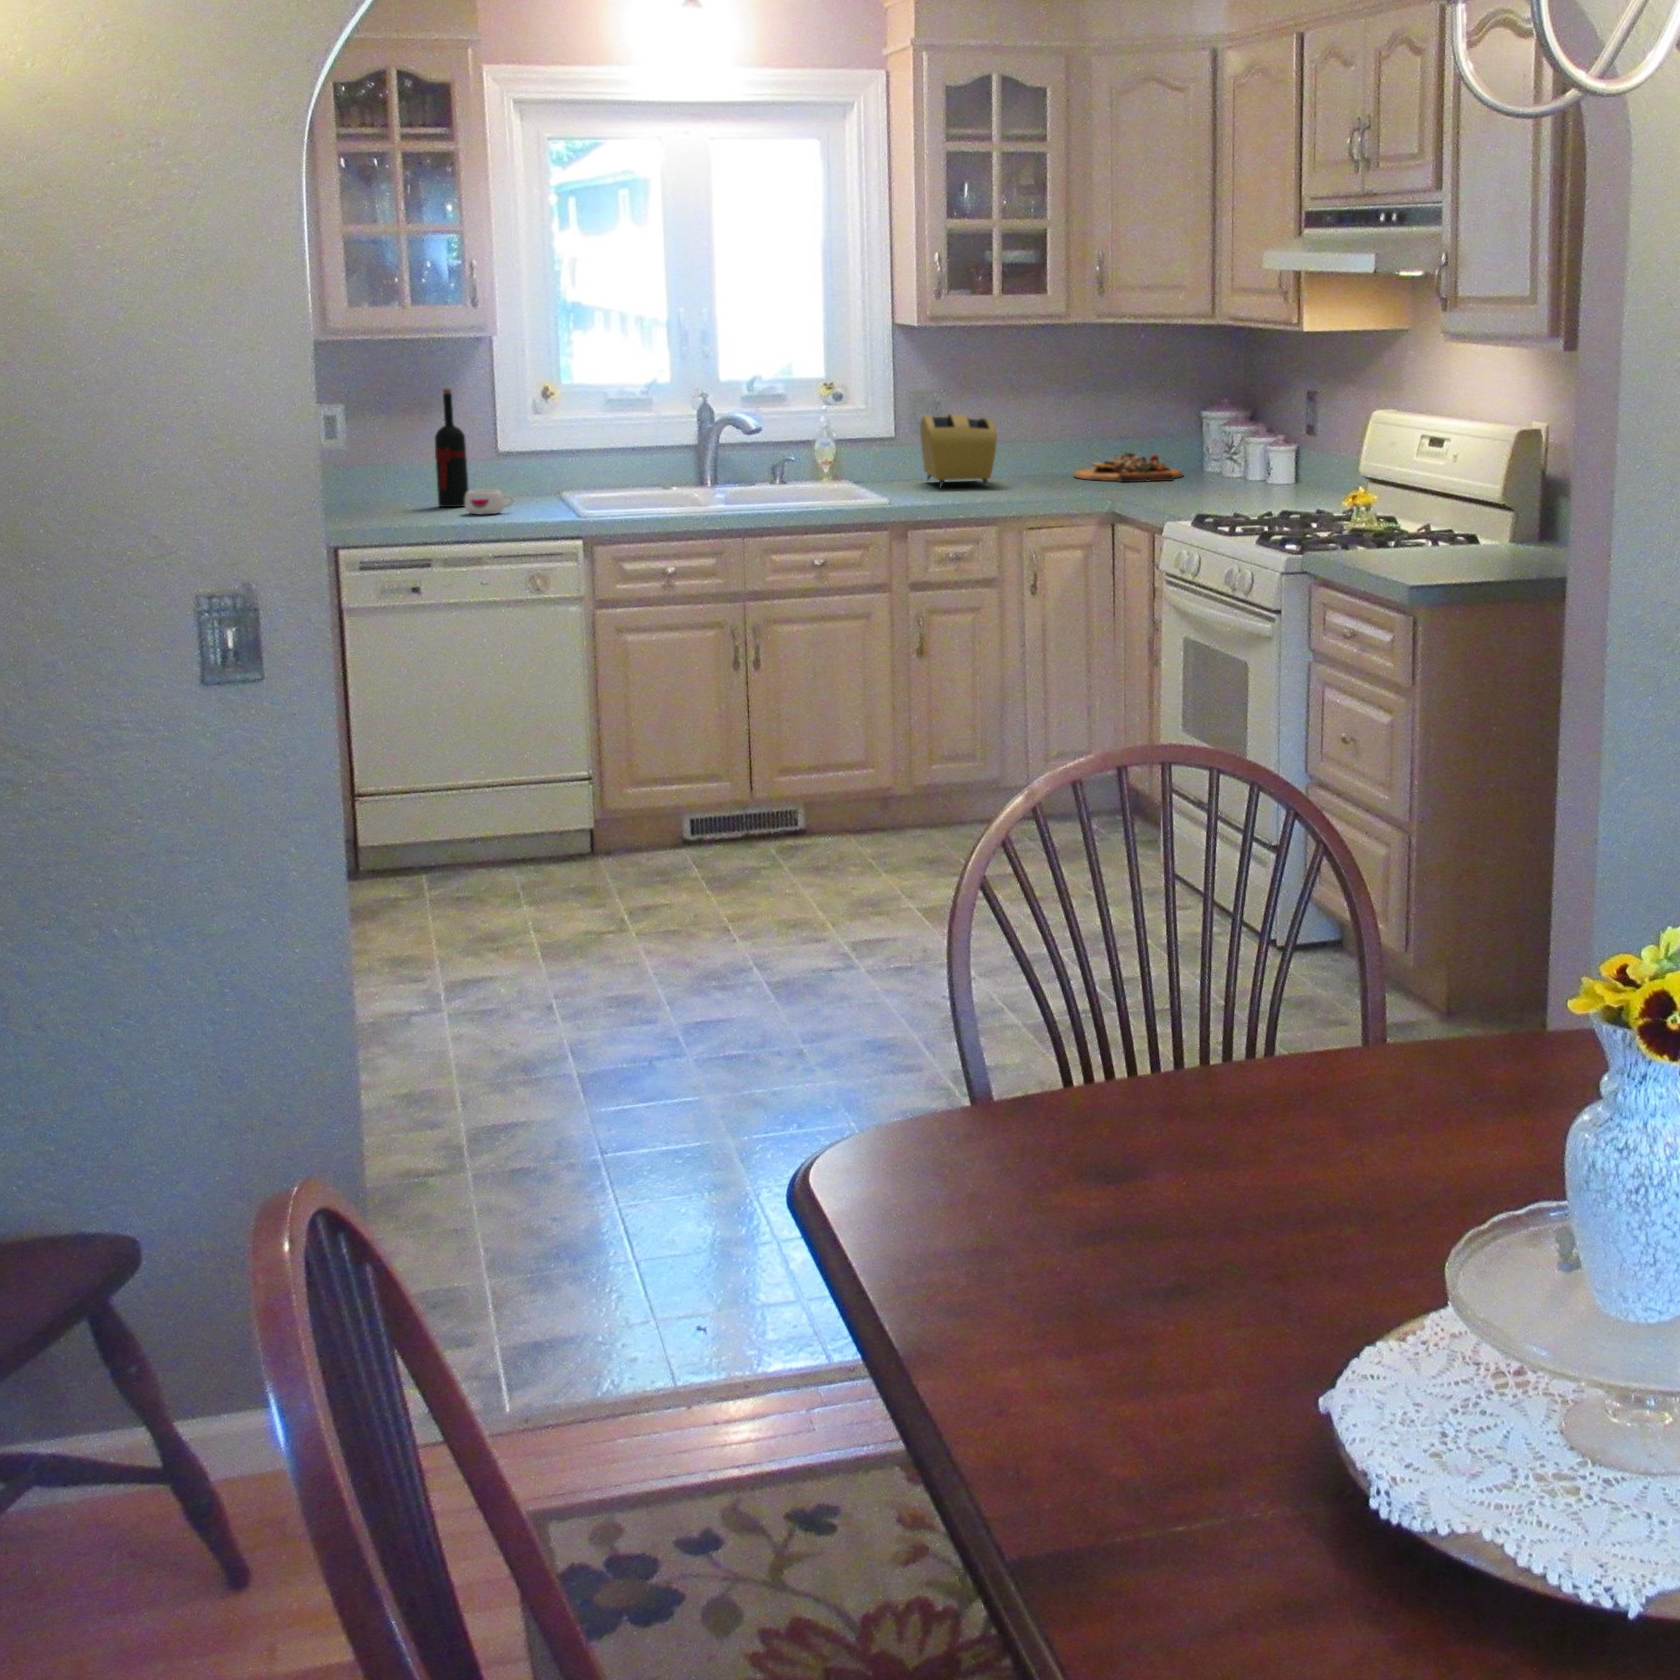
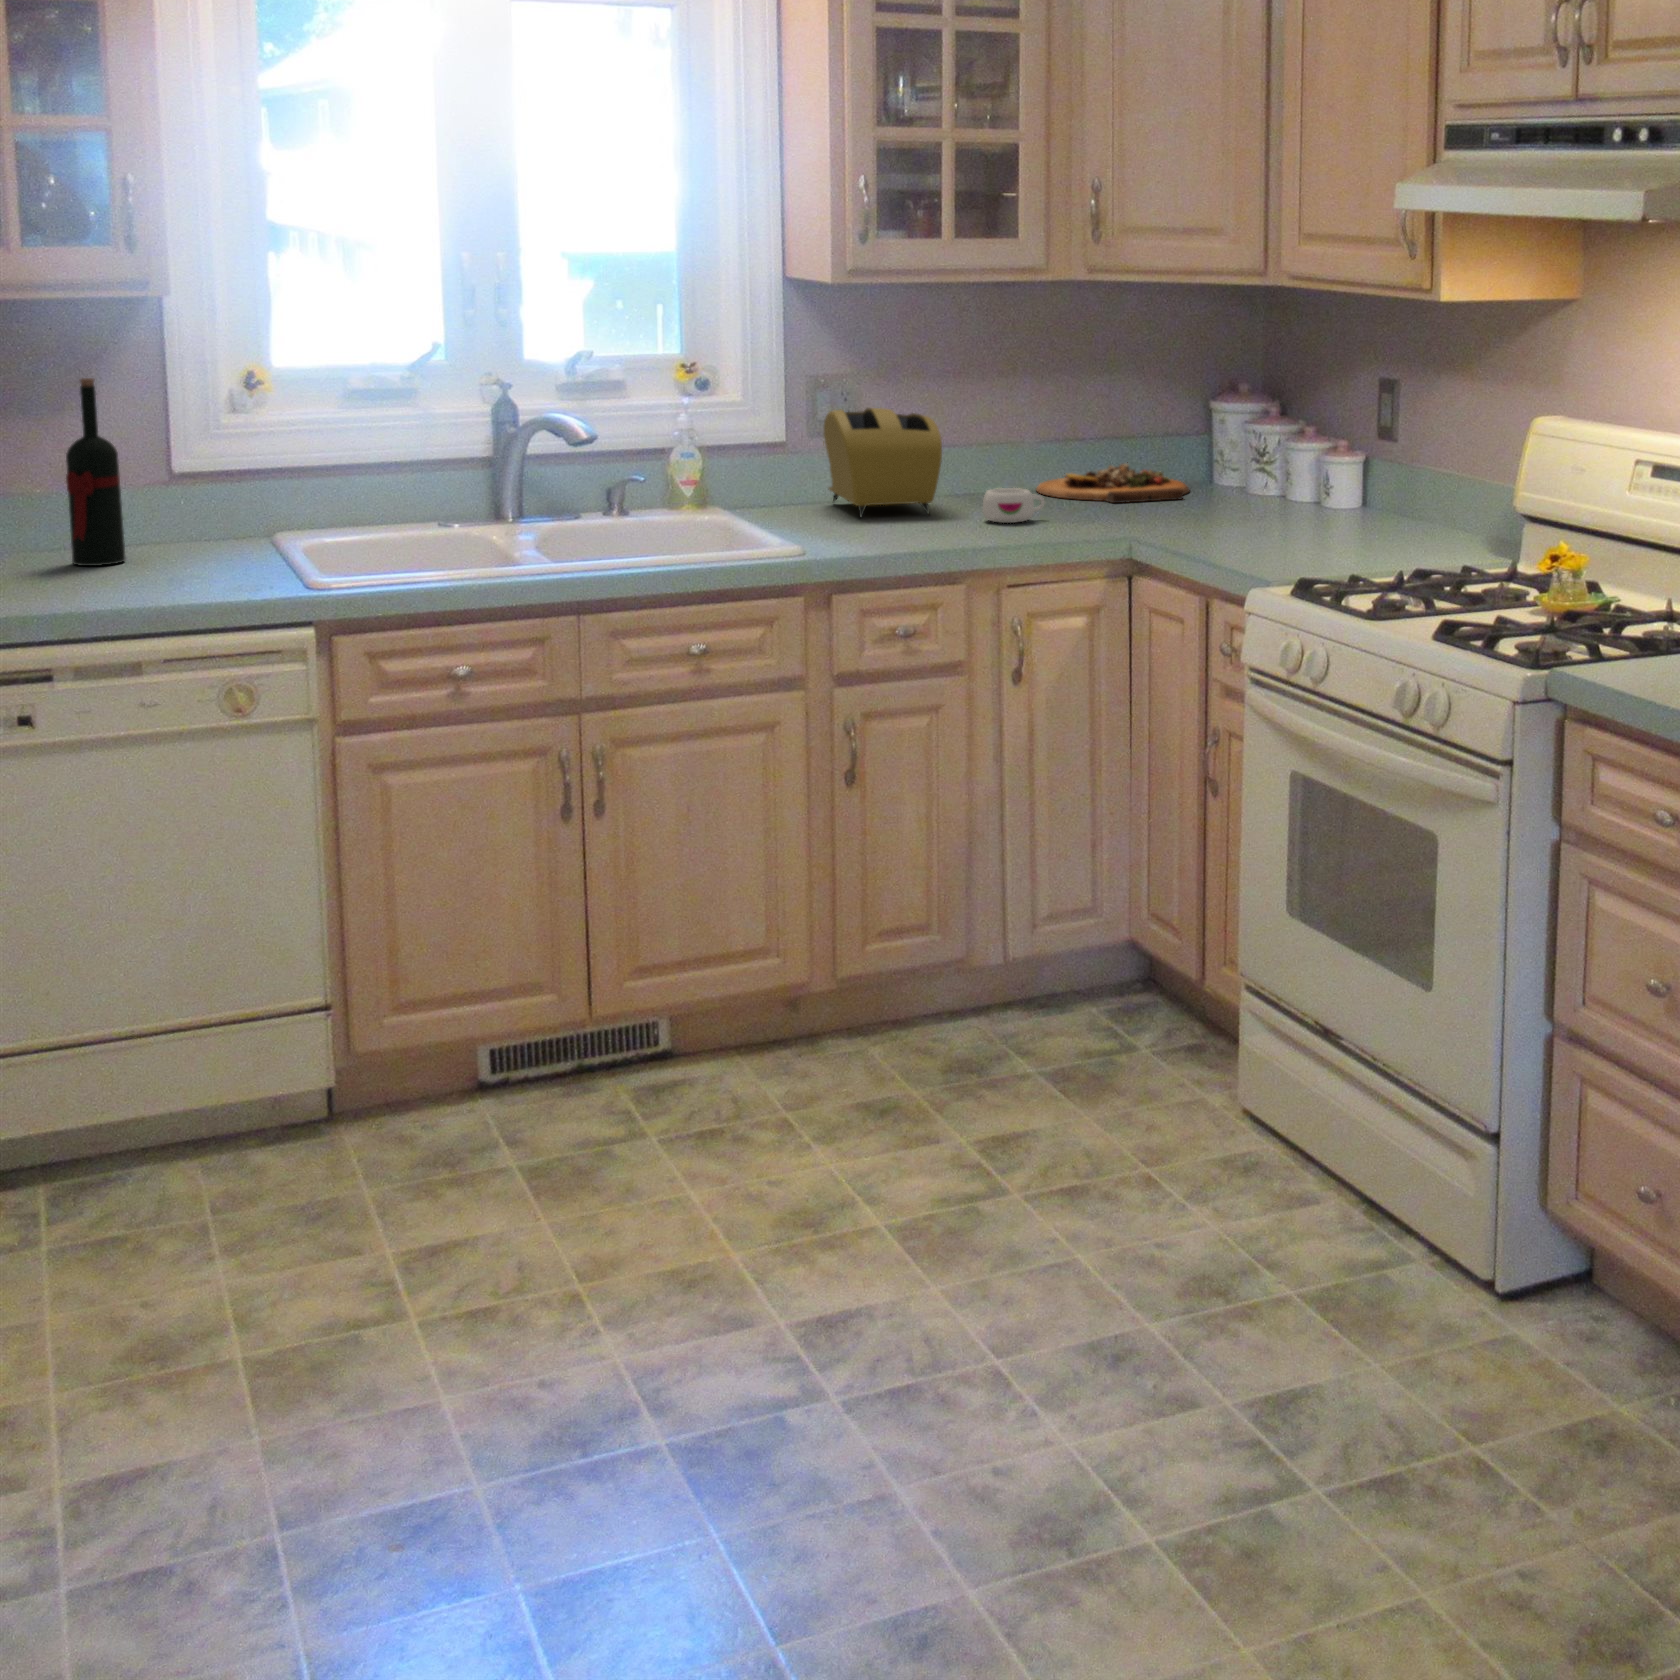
mug: present [465,489,514,514] -> present [983,488,1045,523]

